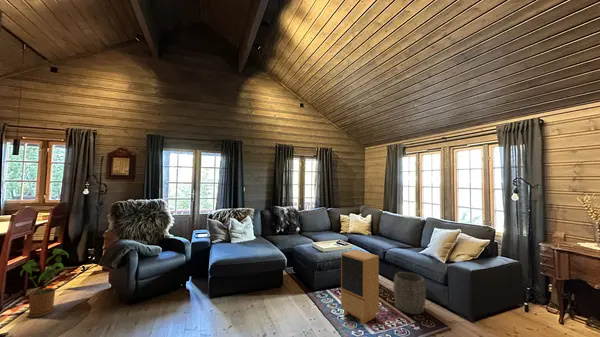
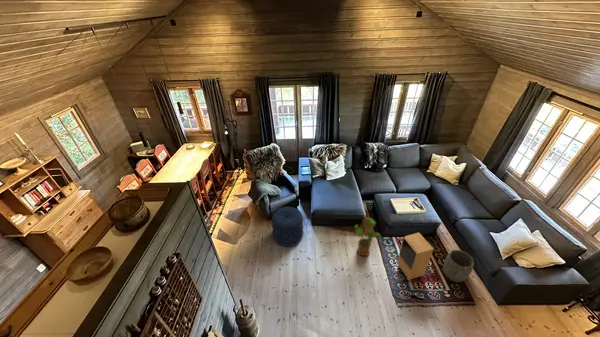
house plant: present [20,249,68,317] -> present [354,218,381,256]
pouf: none [141,261,199,326] -> present [272,207,303,247]

